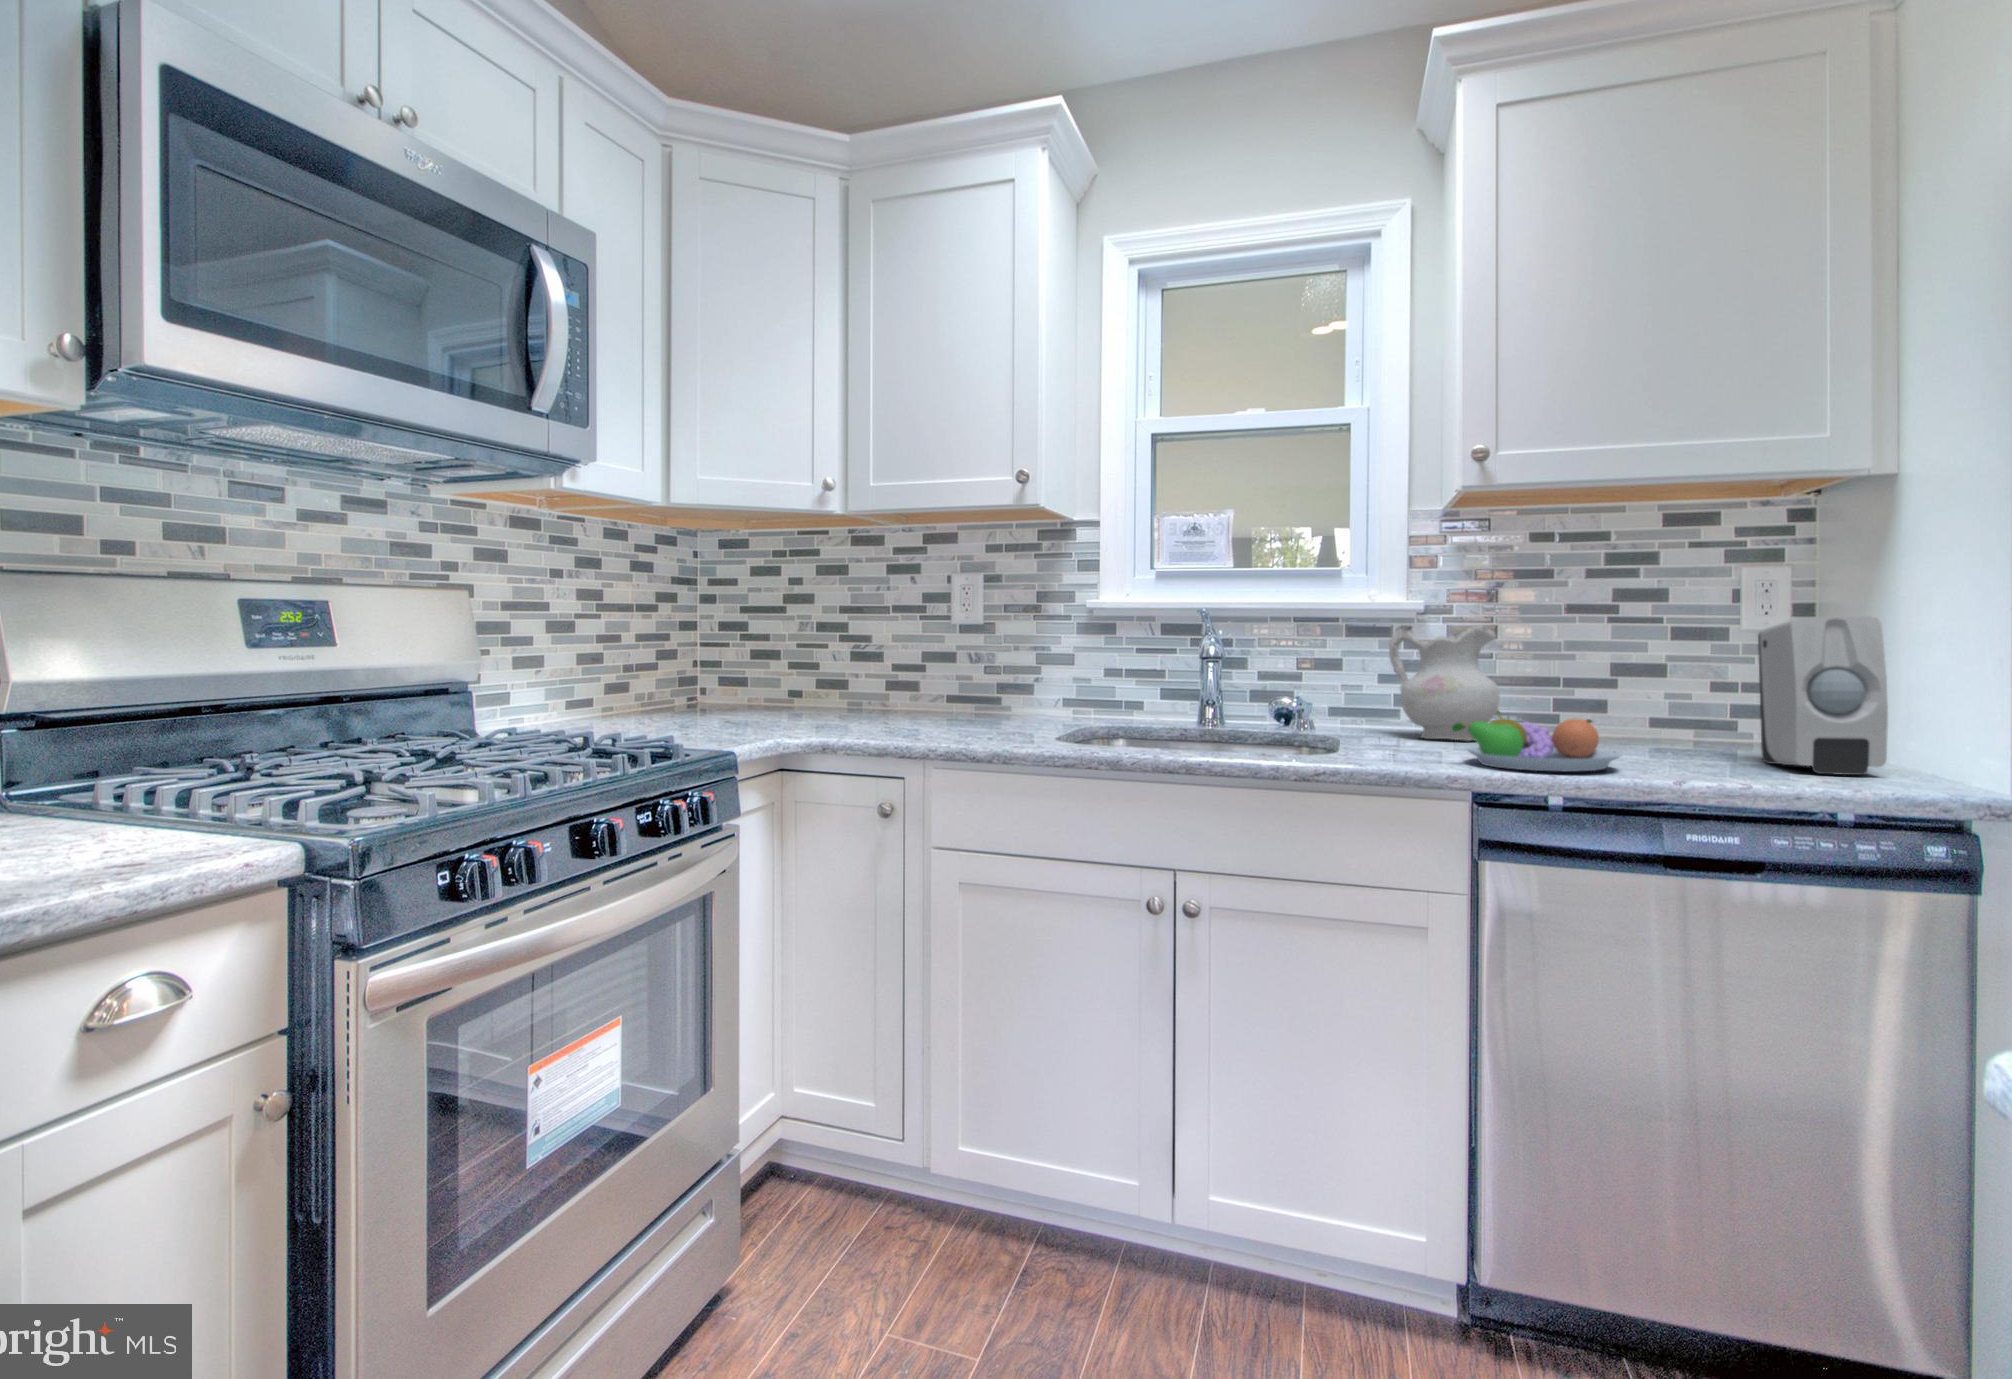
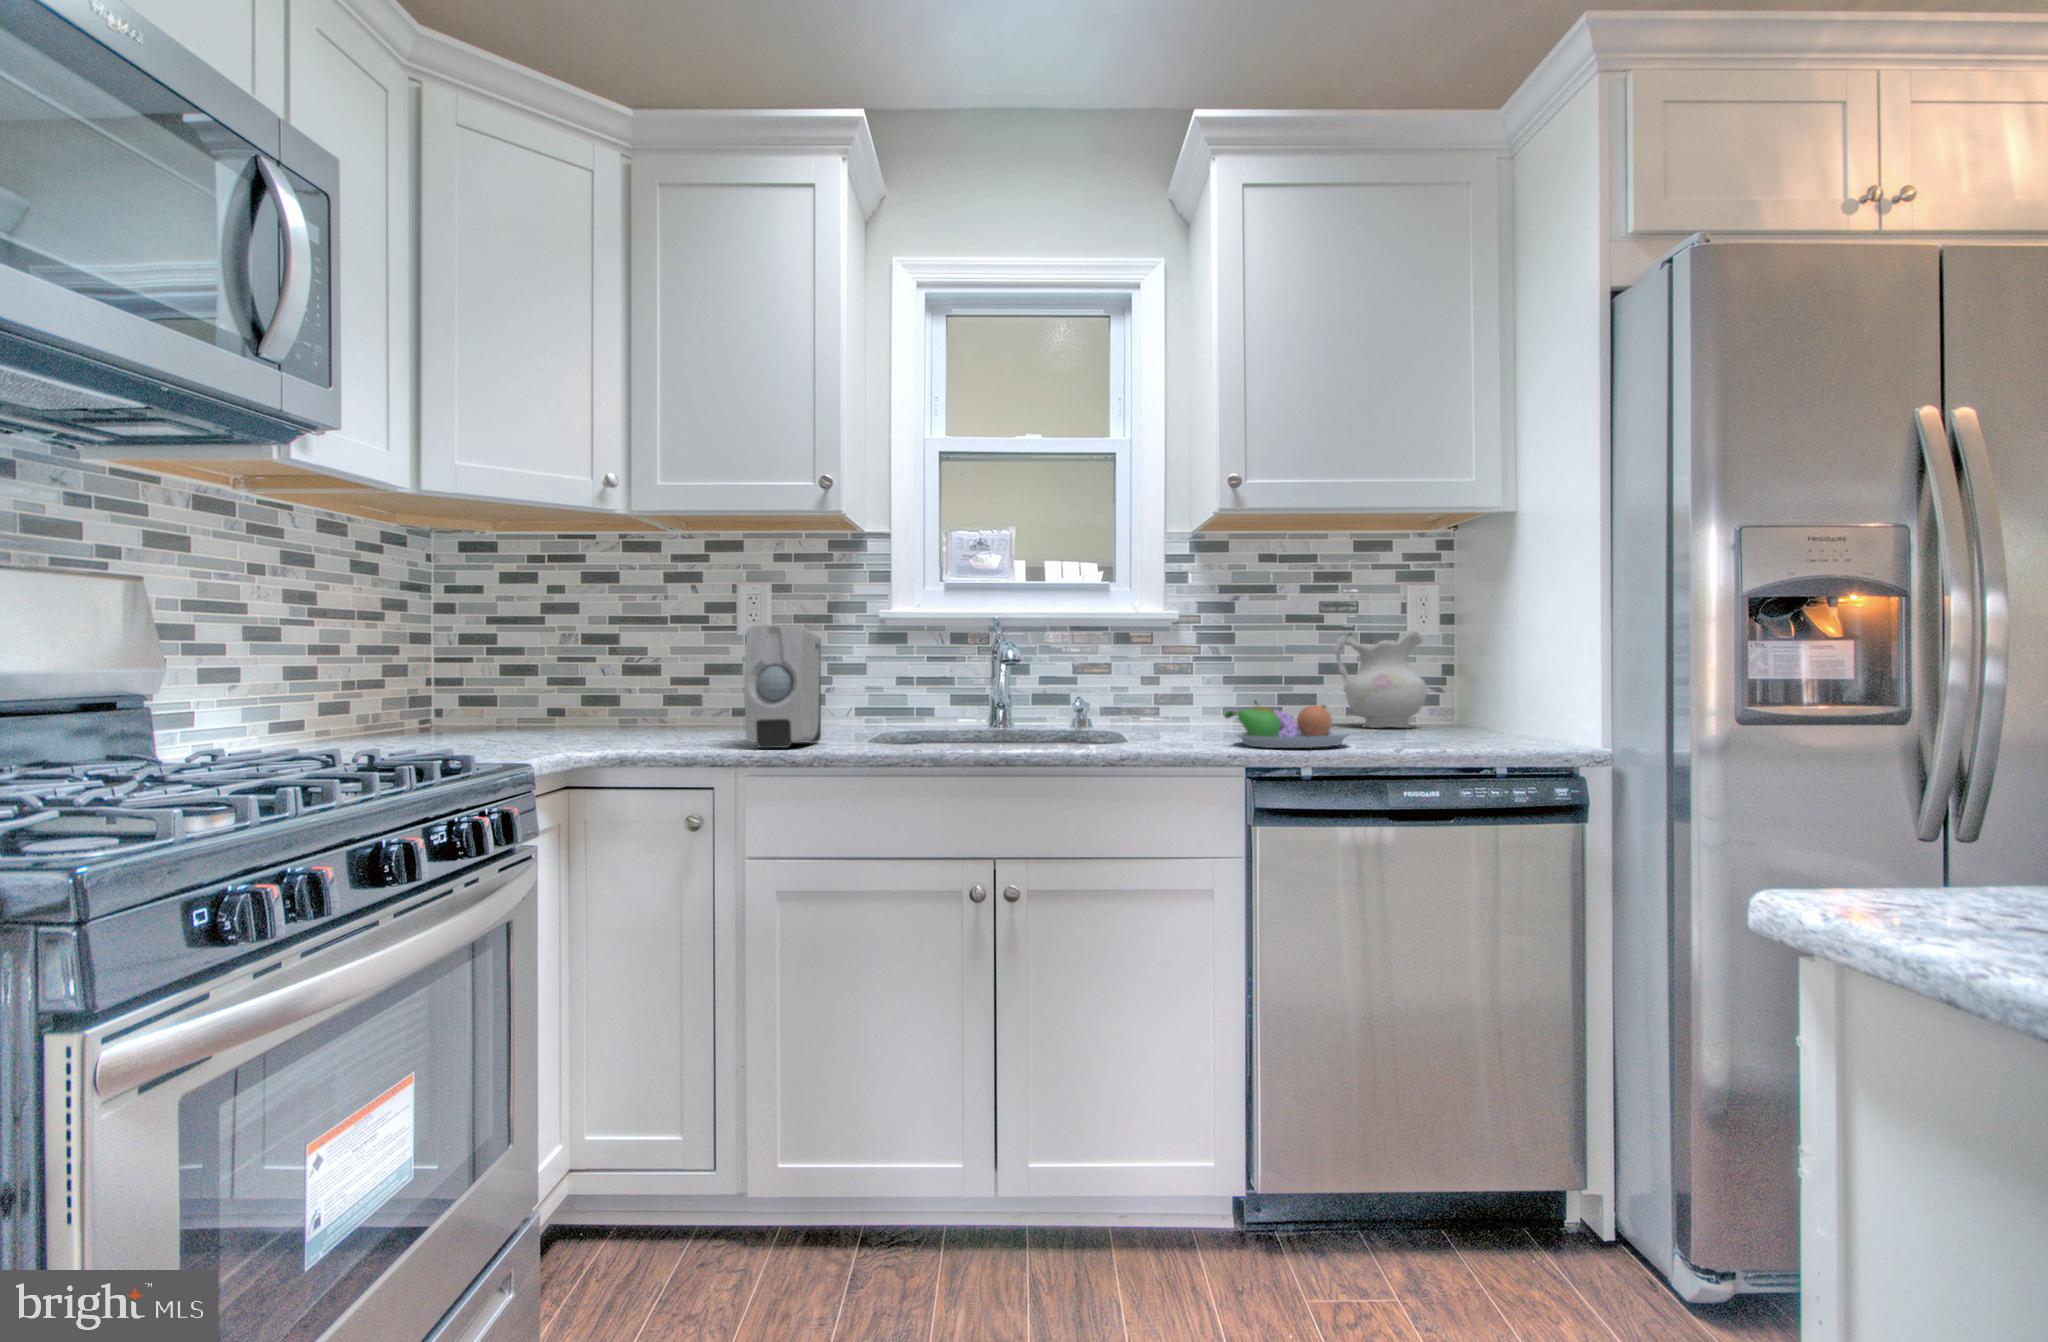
soap dispenser: present [1758,616,1888,775] -> present [744,625,821,748]
ceramic pitcher: present [1389,625,1499,740] -> present [1335,631,1427,728]

